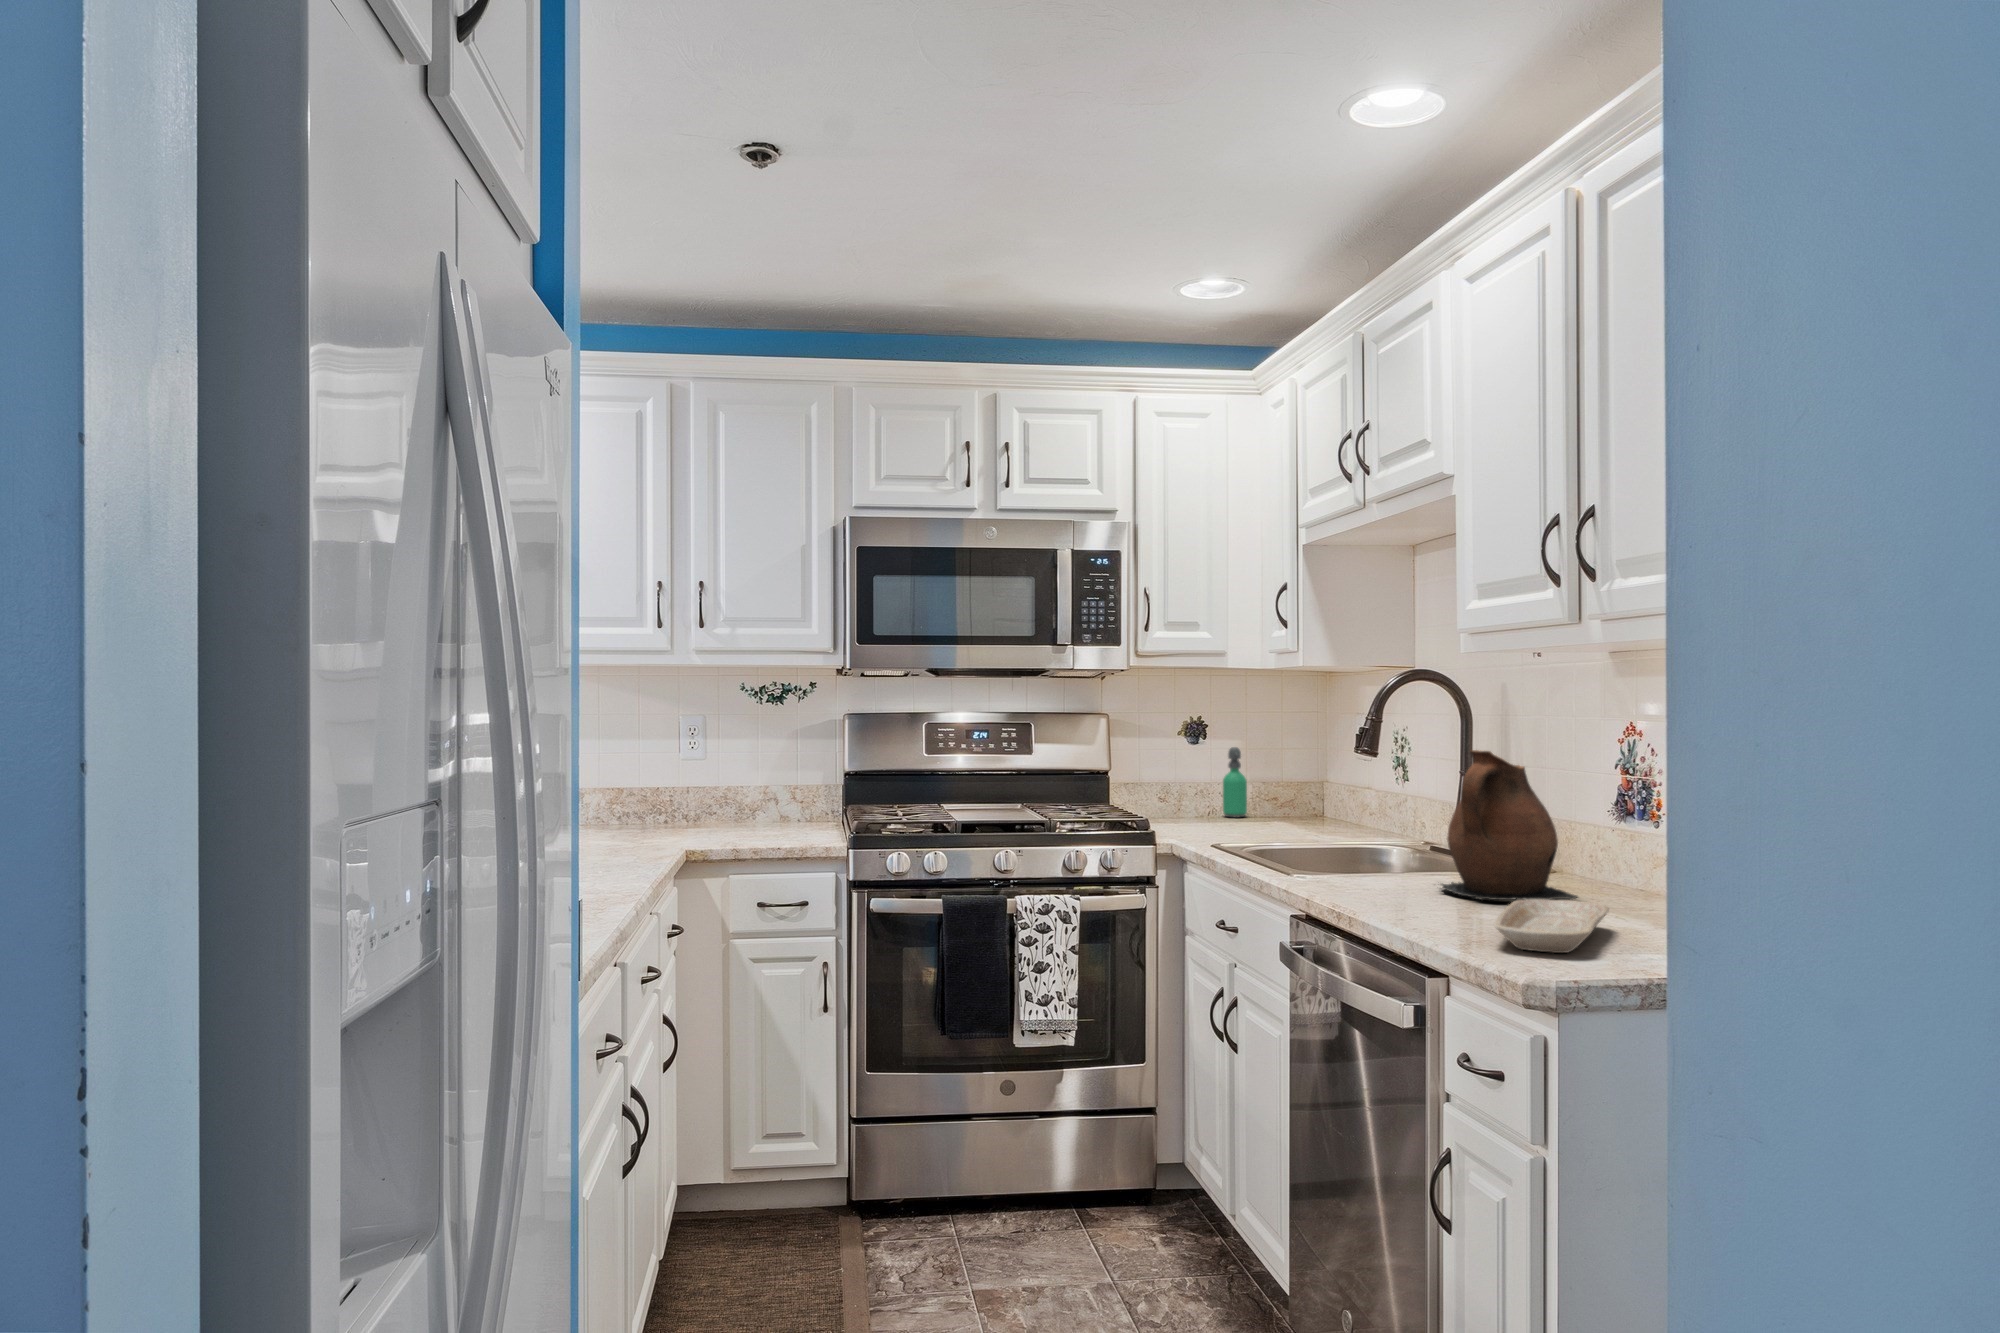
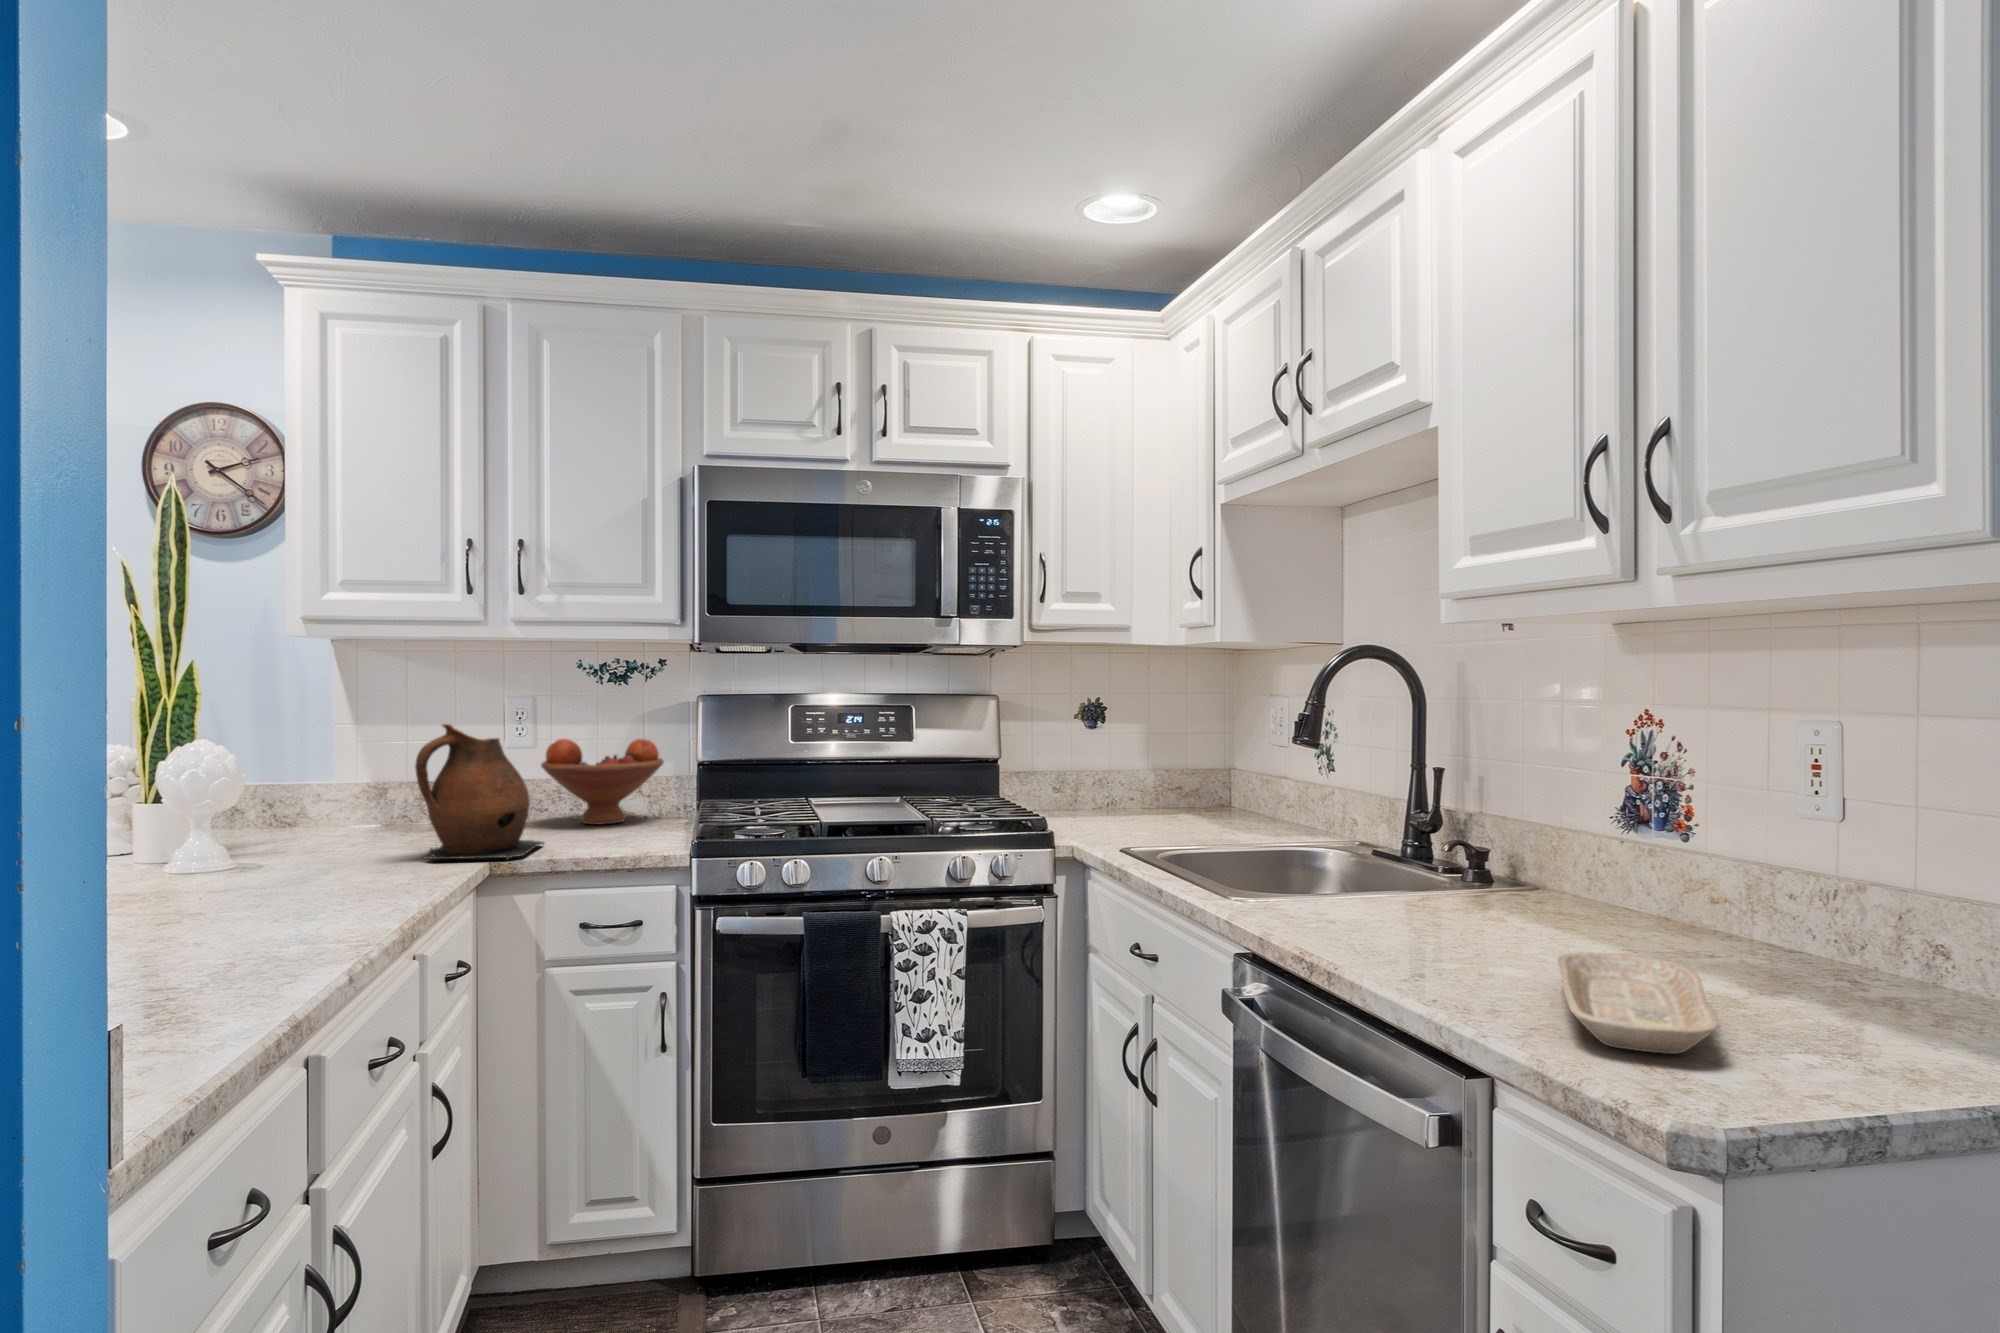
soap dispenser: present [1223,747,1247,817] -> none [1122,730,1148,808]
fruit bowl: none [715,748,817,825] -> present [541,739,664,825]
ceramic pitcher: present [1441,750,1578,900] -> present [415,724,544,860]

